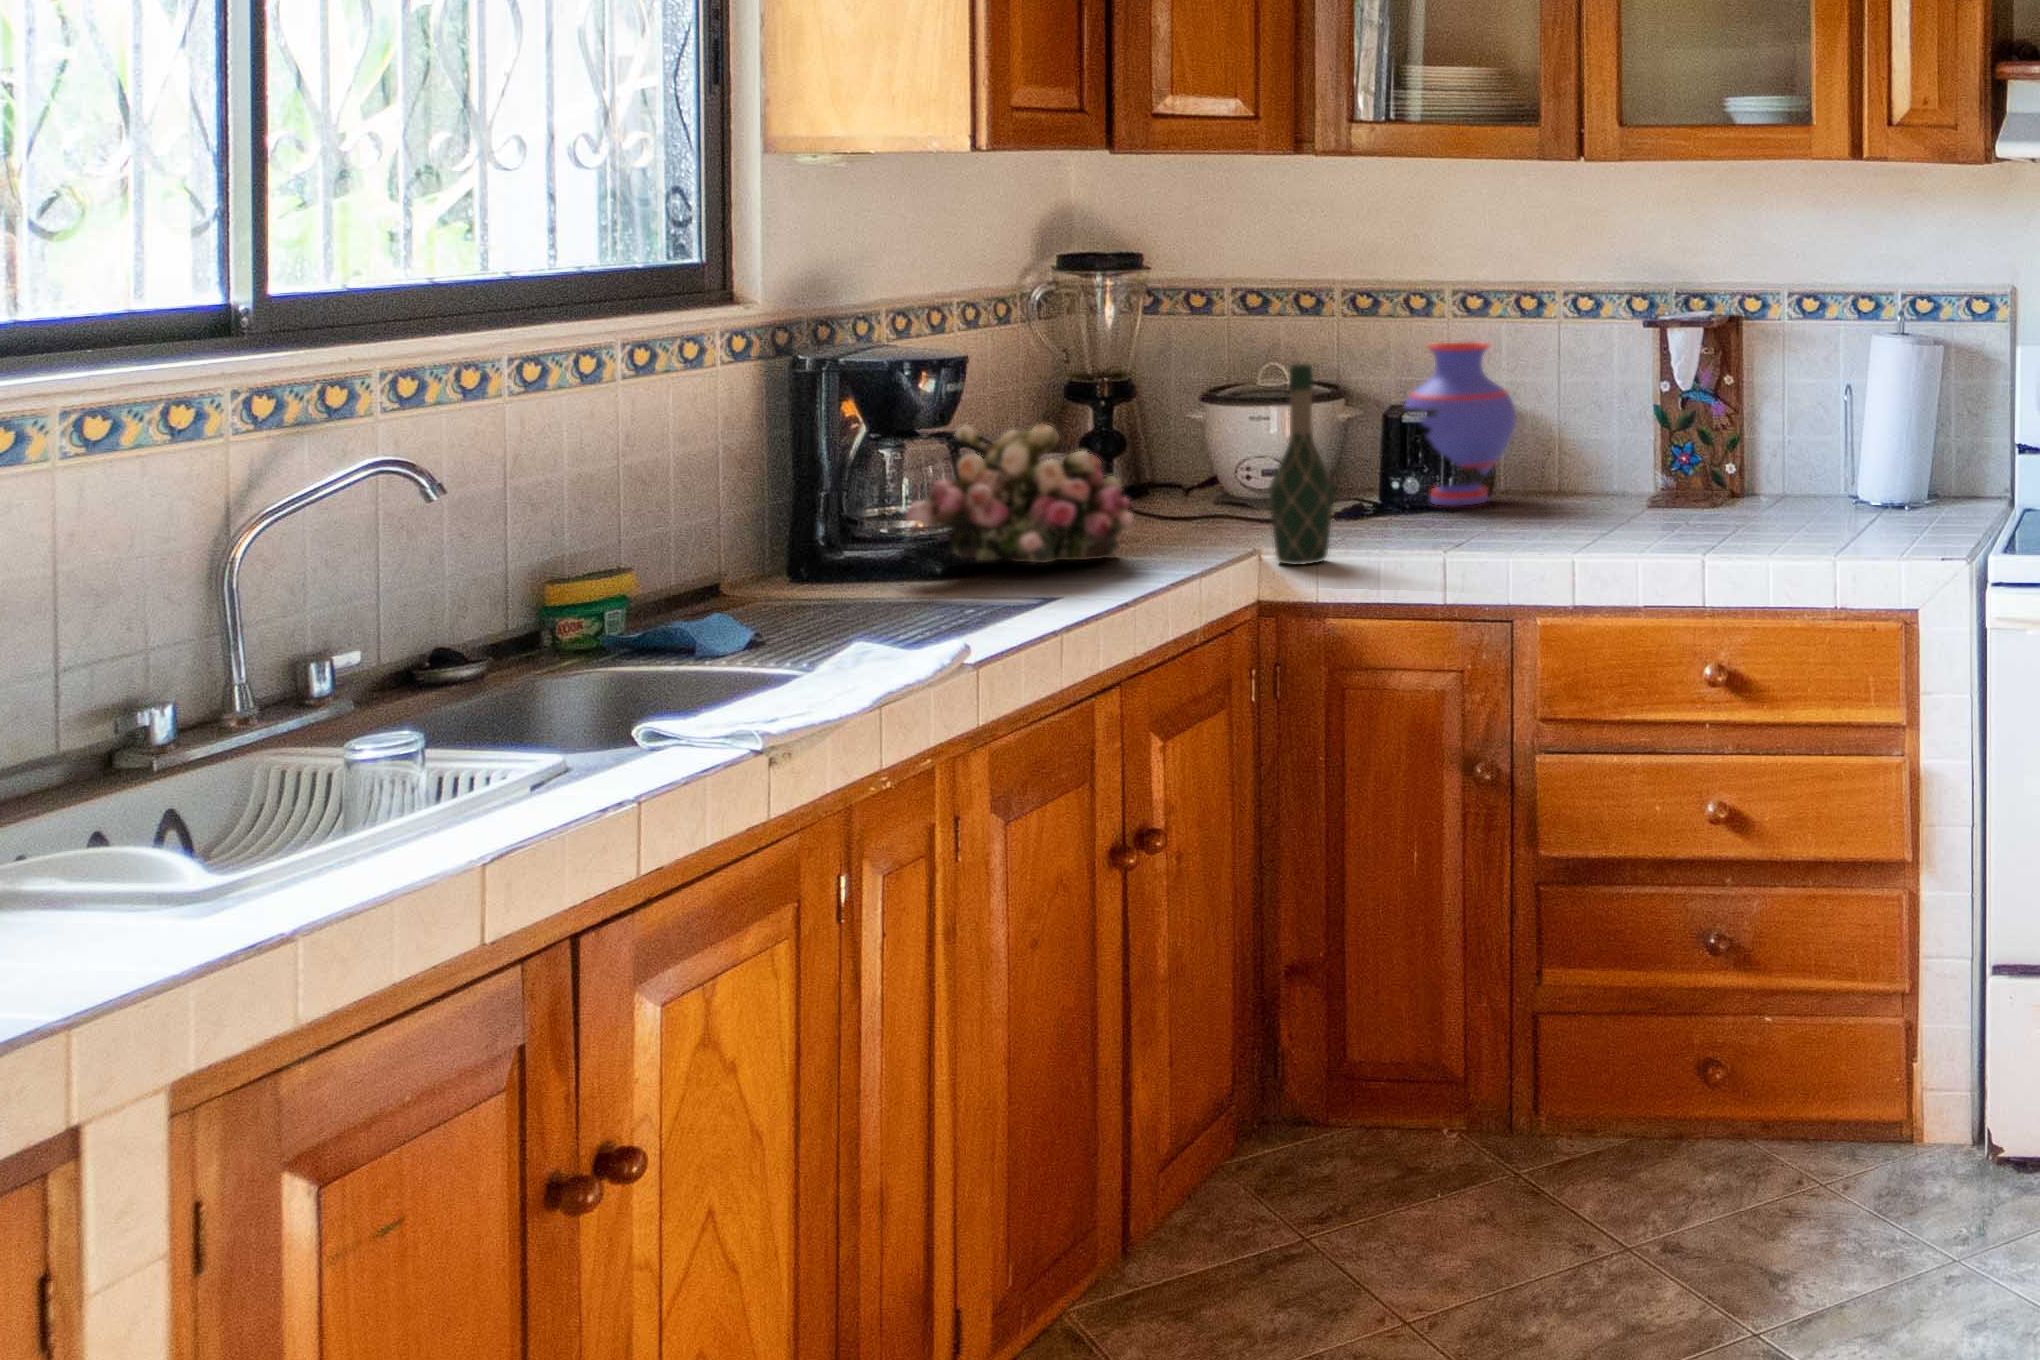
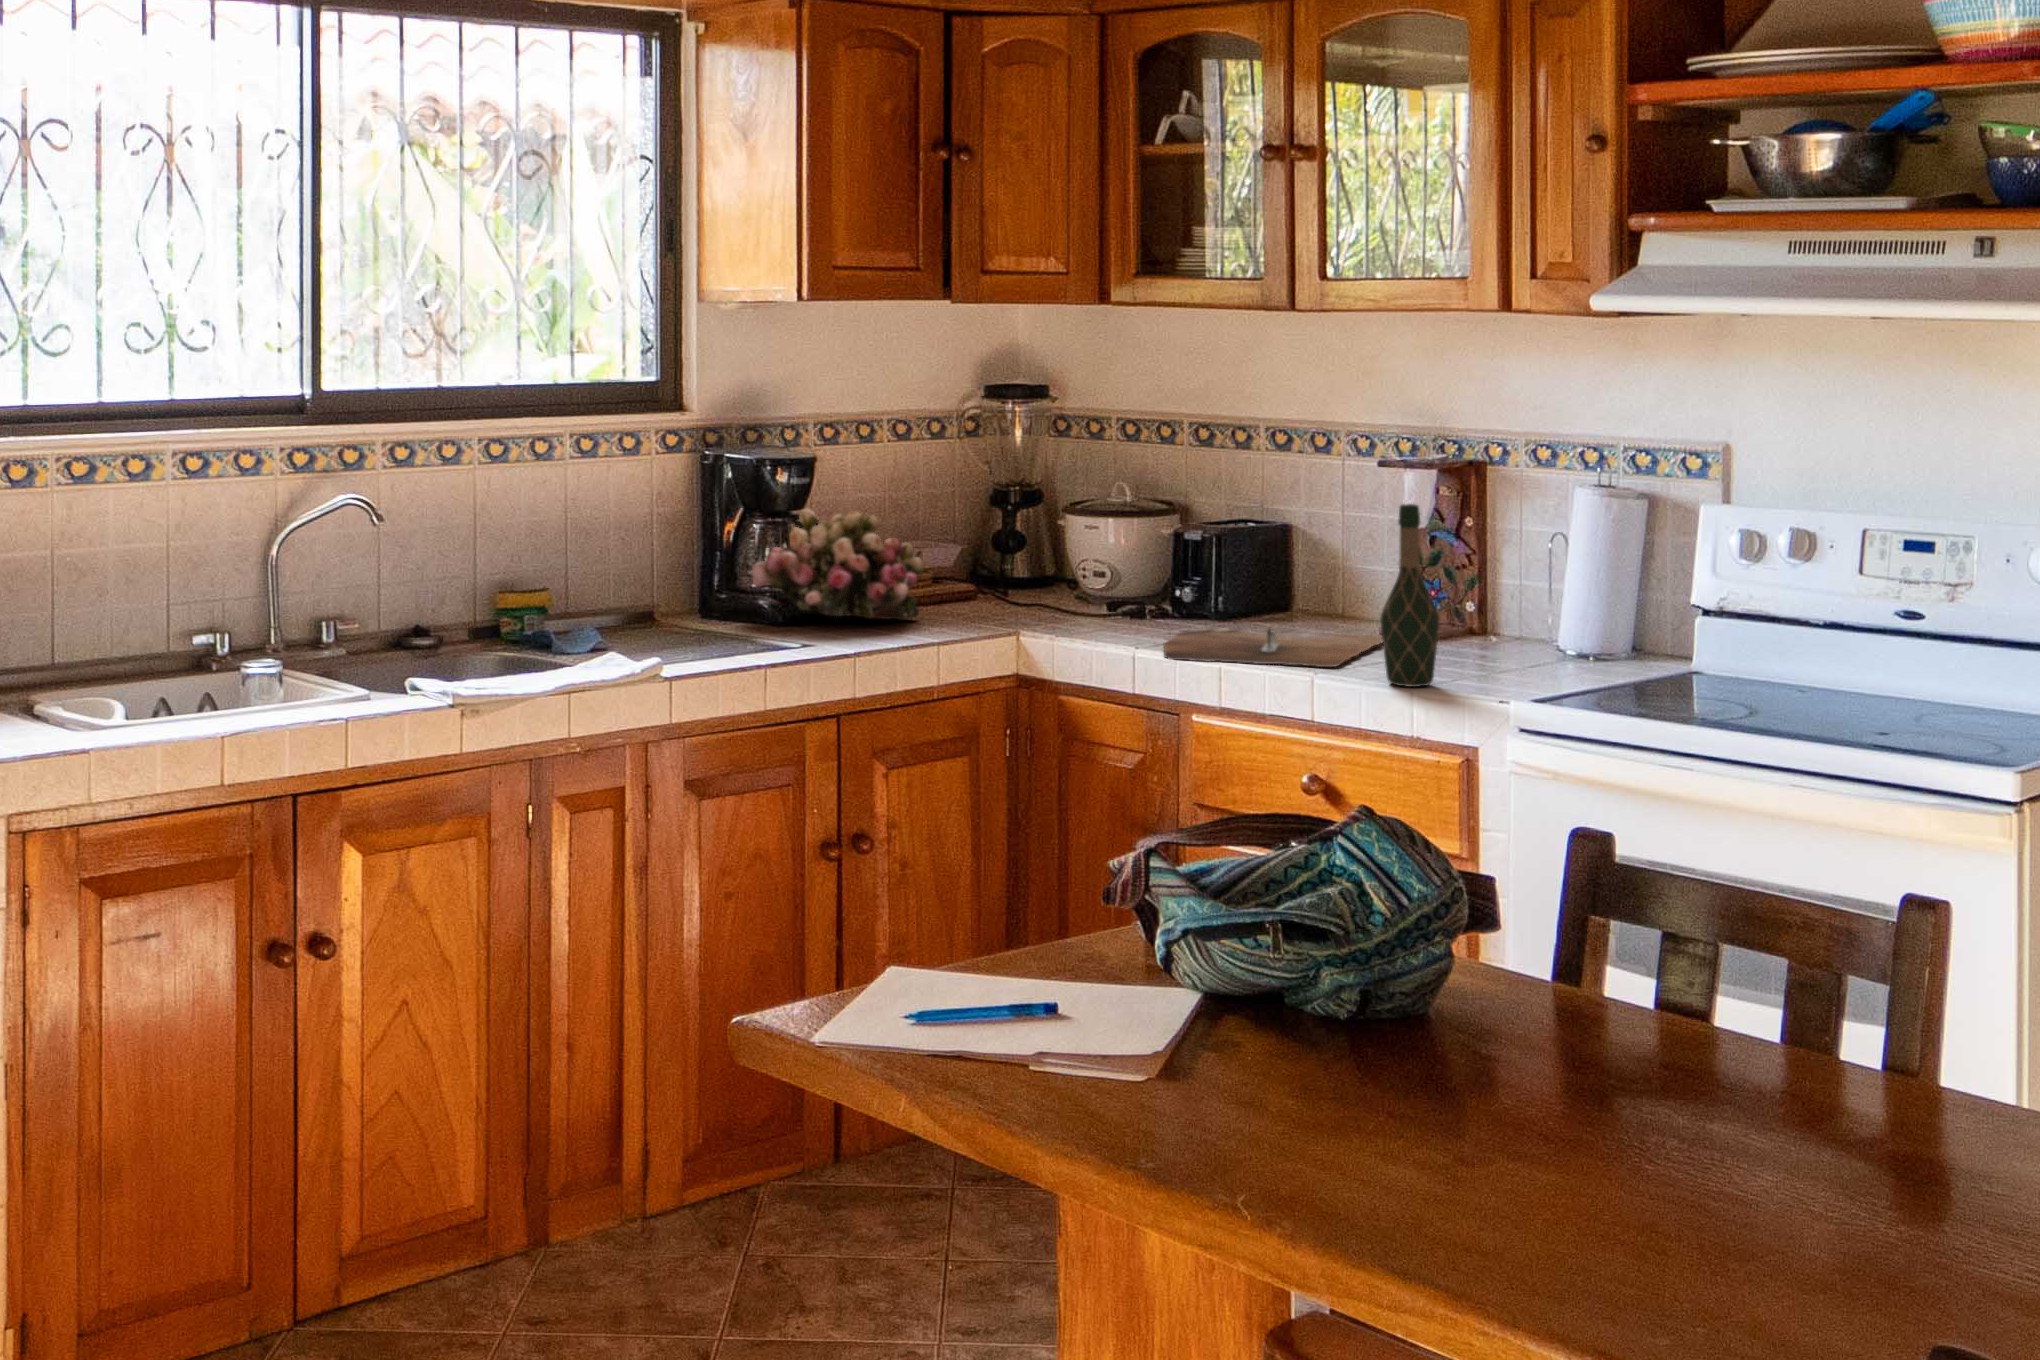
vase: present [1405,342,1516,506] -> none [1208,471,1307,614]
wine bottle: present [1269,364,1334,565] -> present [1380,504,1439,687]
cutting board: none [1449,513,1705,565] -> present [1164,627,1382,667]

